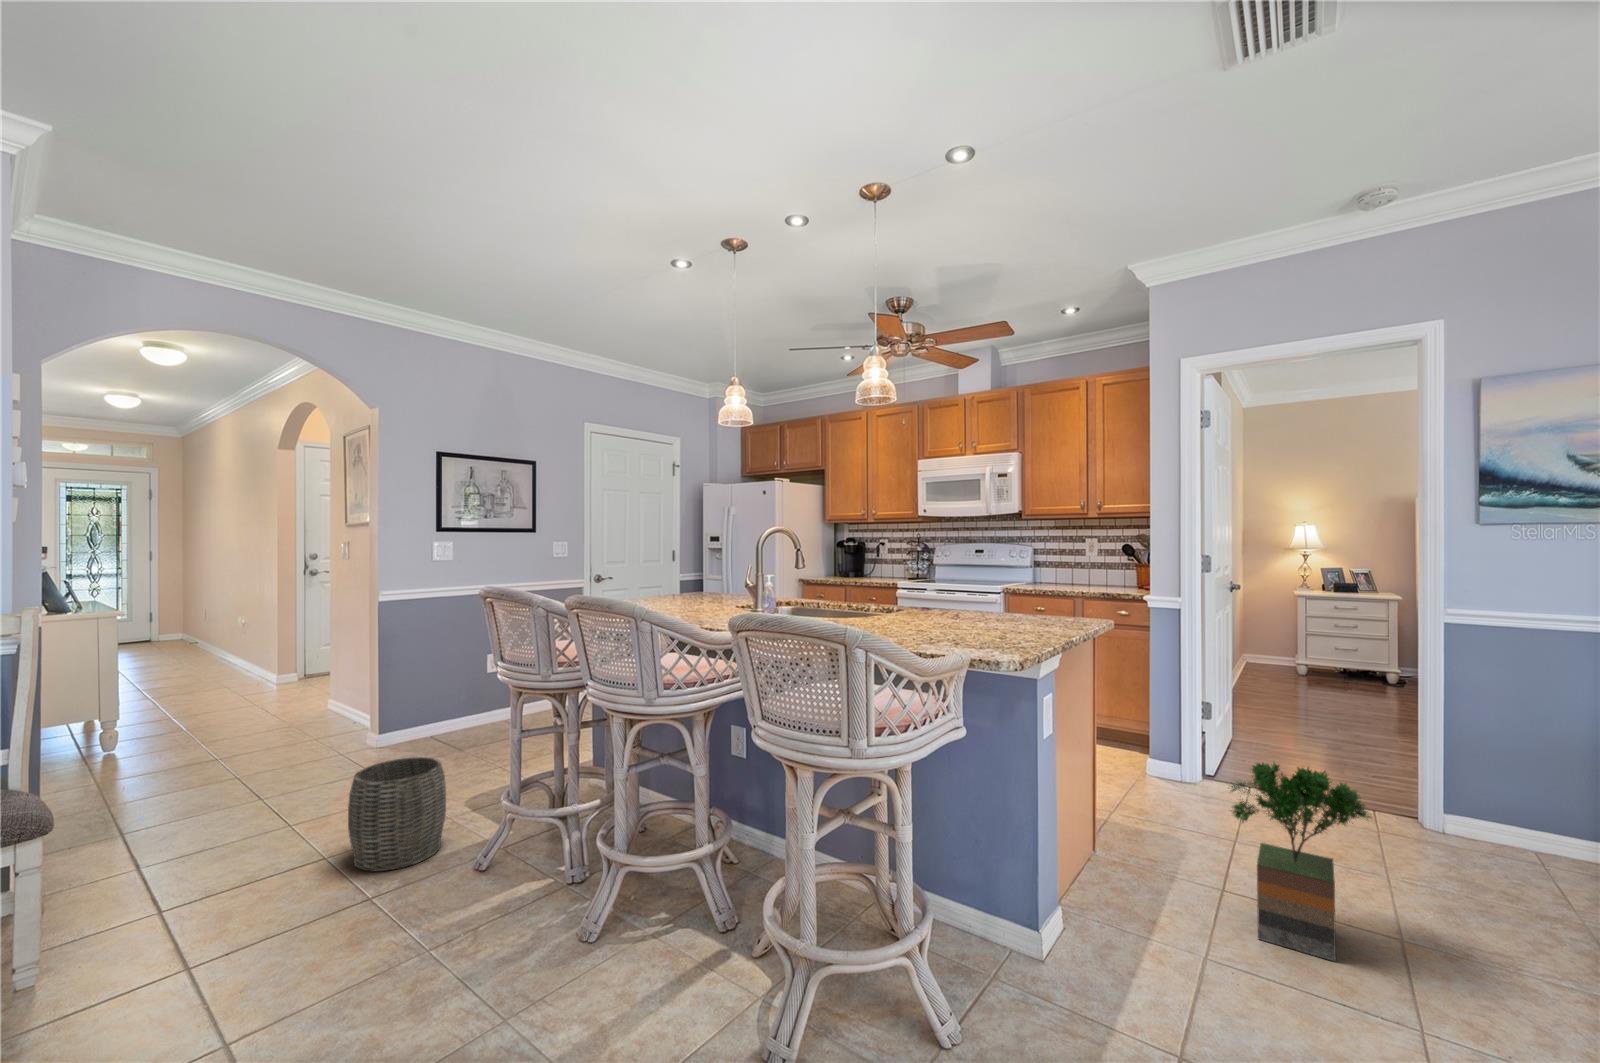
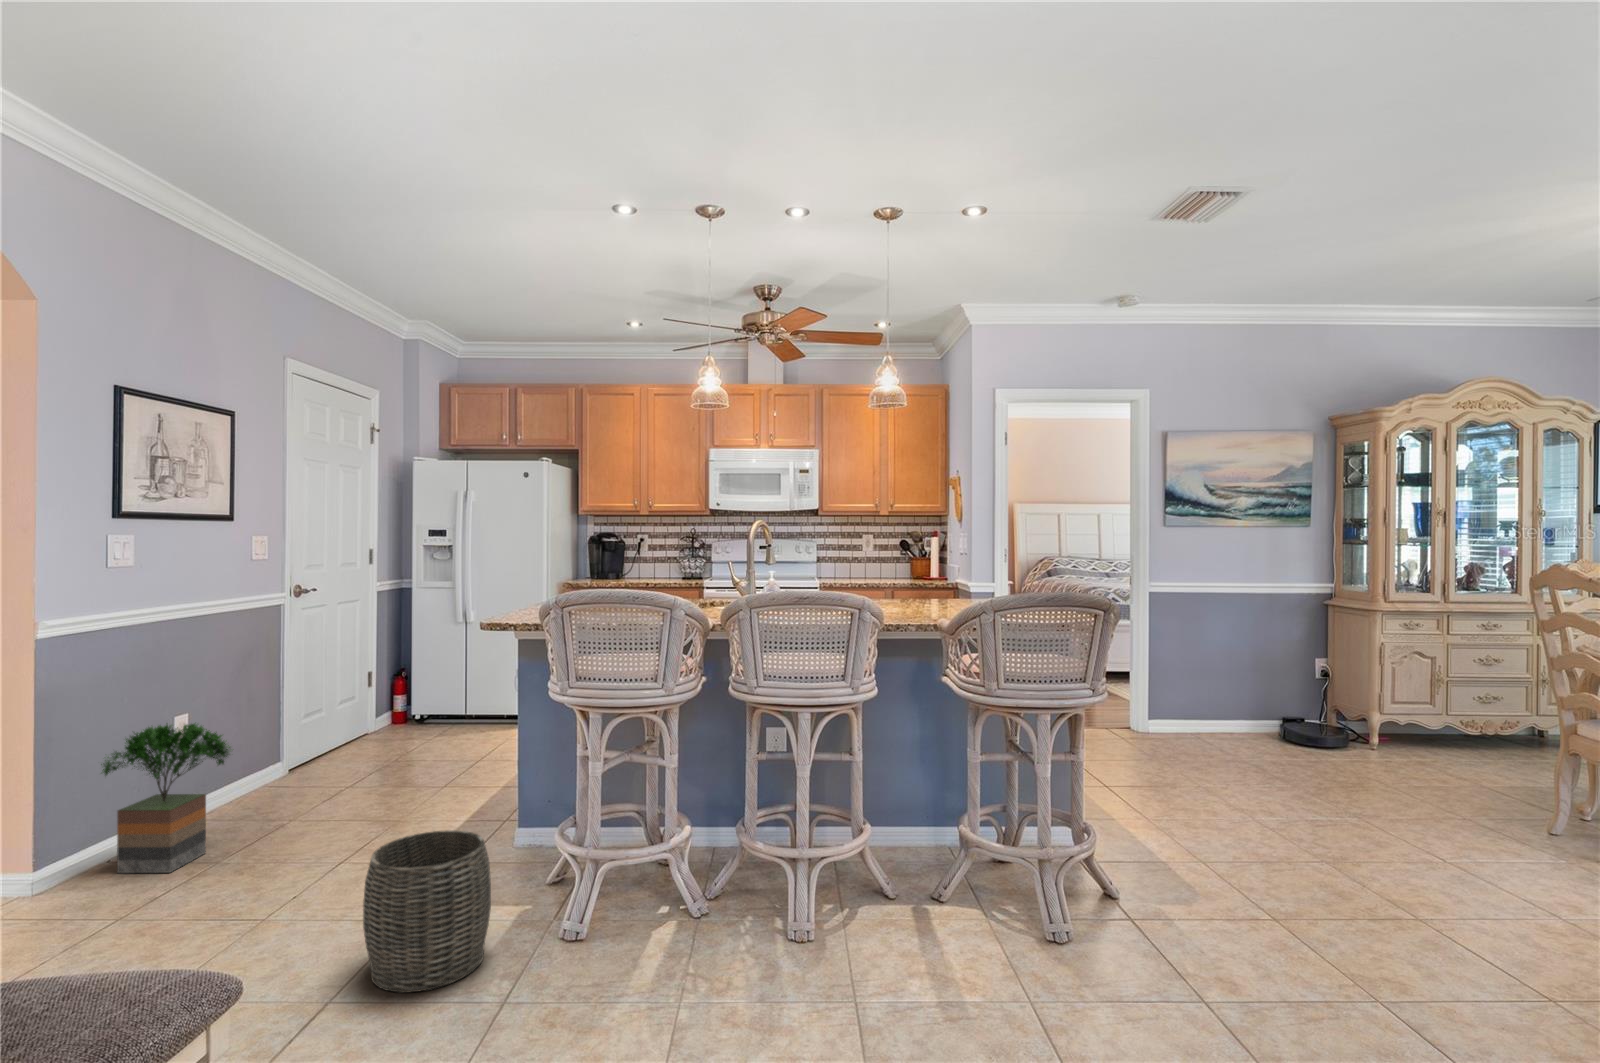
potted tree: present [1231,763,1371,961] -> present [101,724,230,873]

